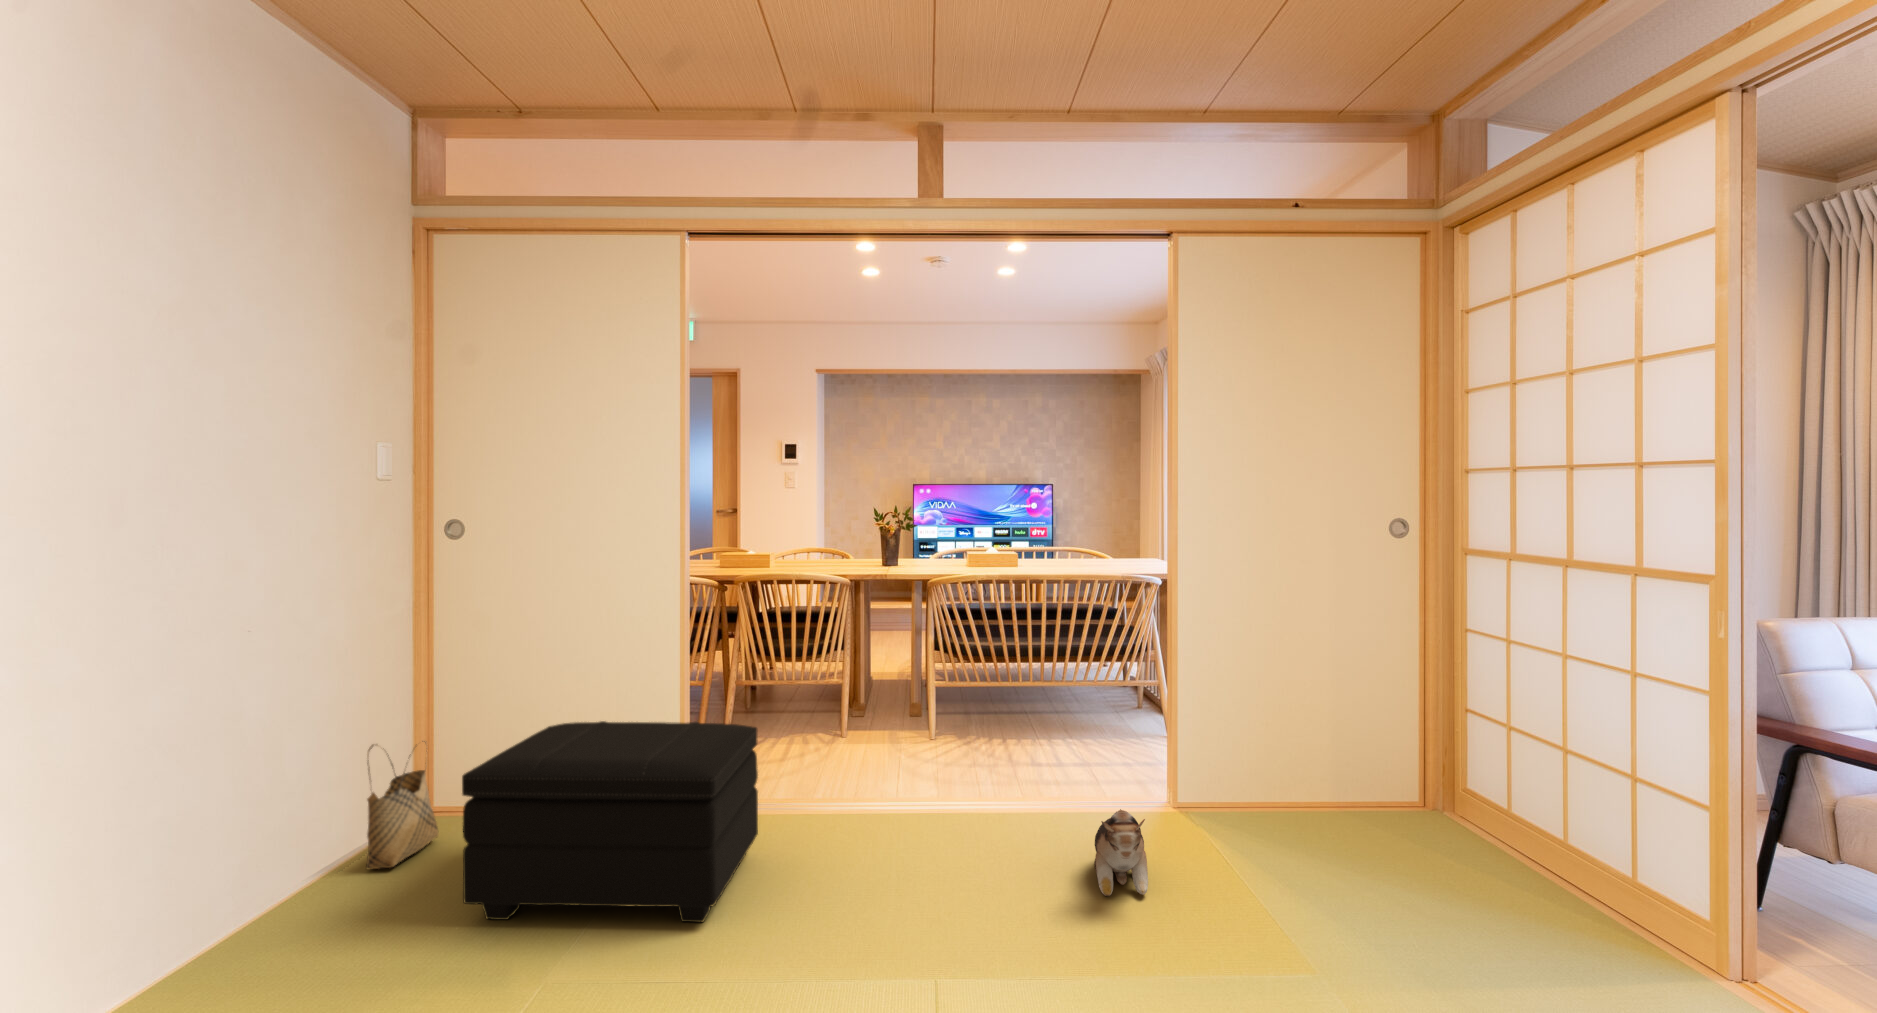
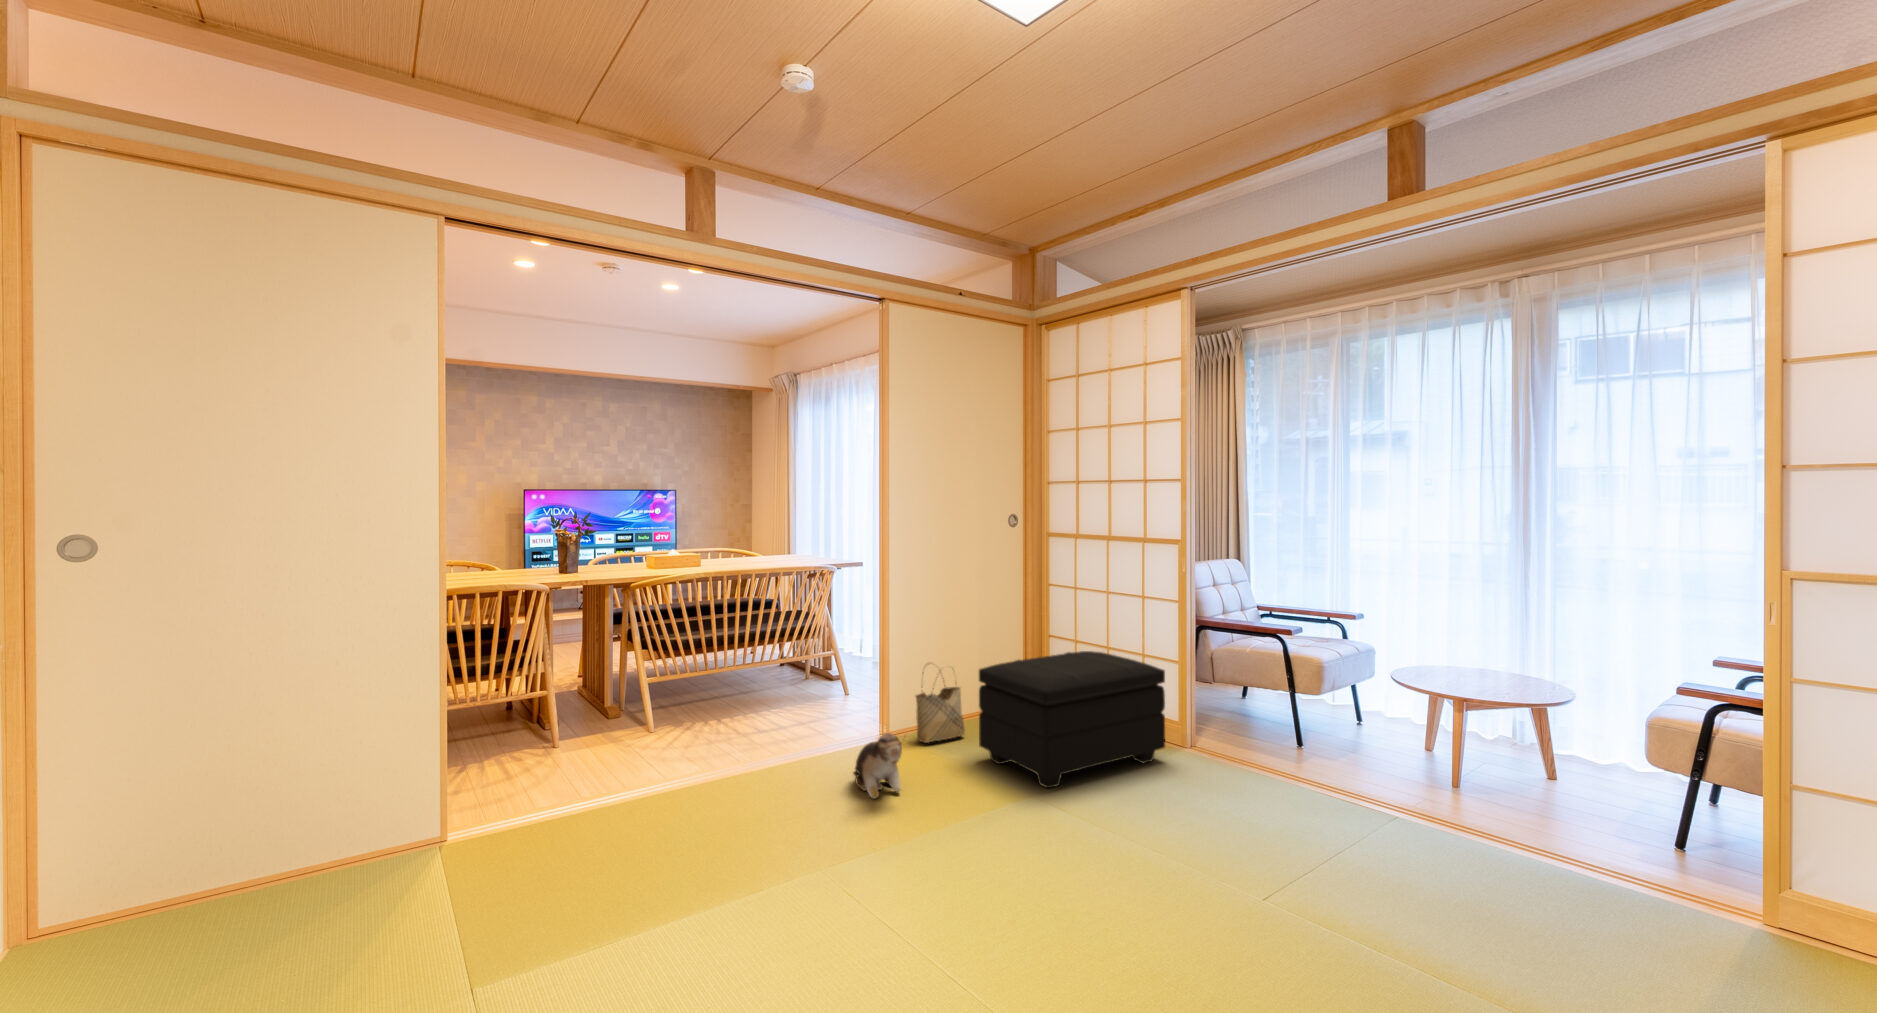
footstool: present [462,721,758,922] -> present [979,651,1165,788]
woven basket: present [366,741,439,869] -> present [916,677,965,743]

